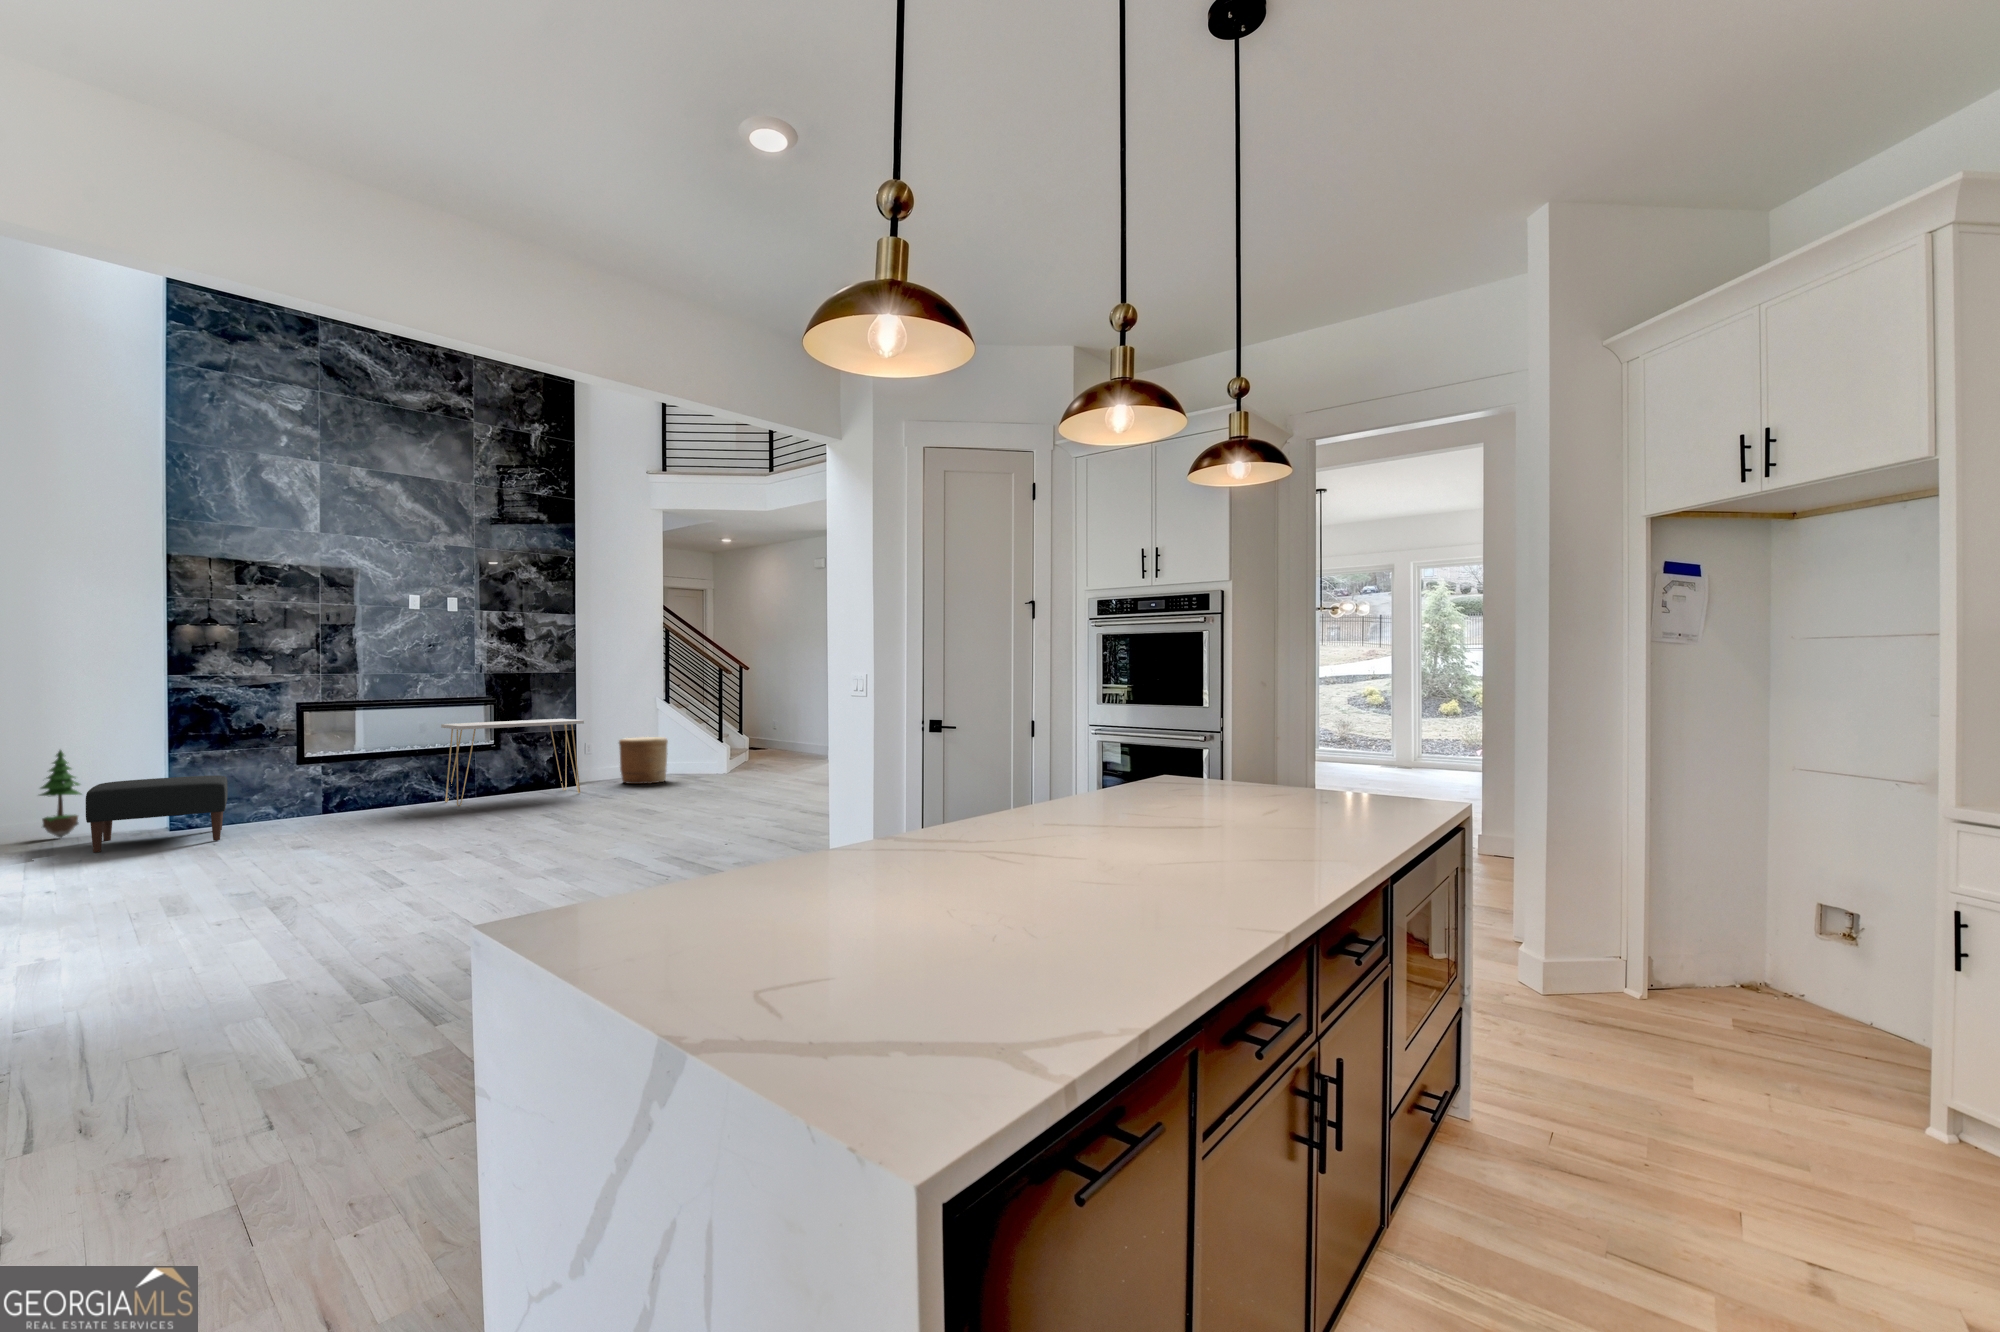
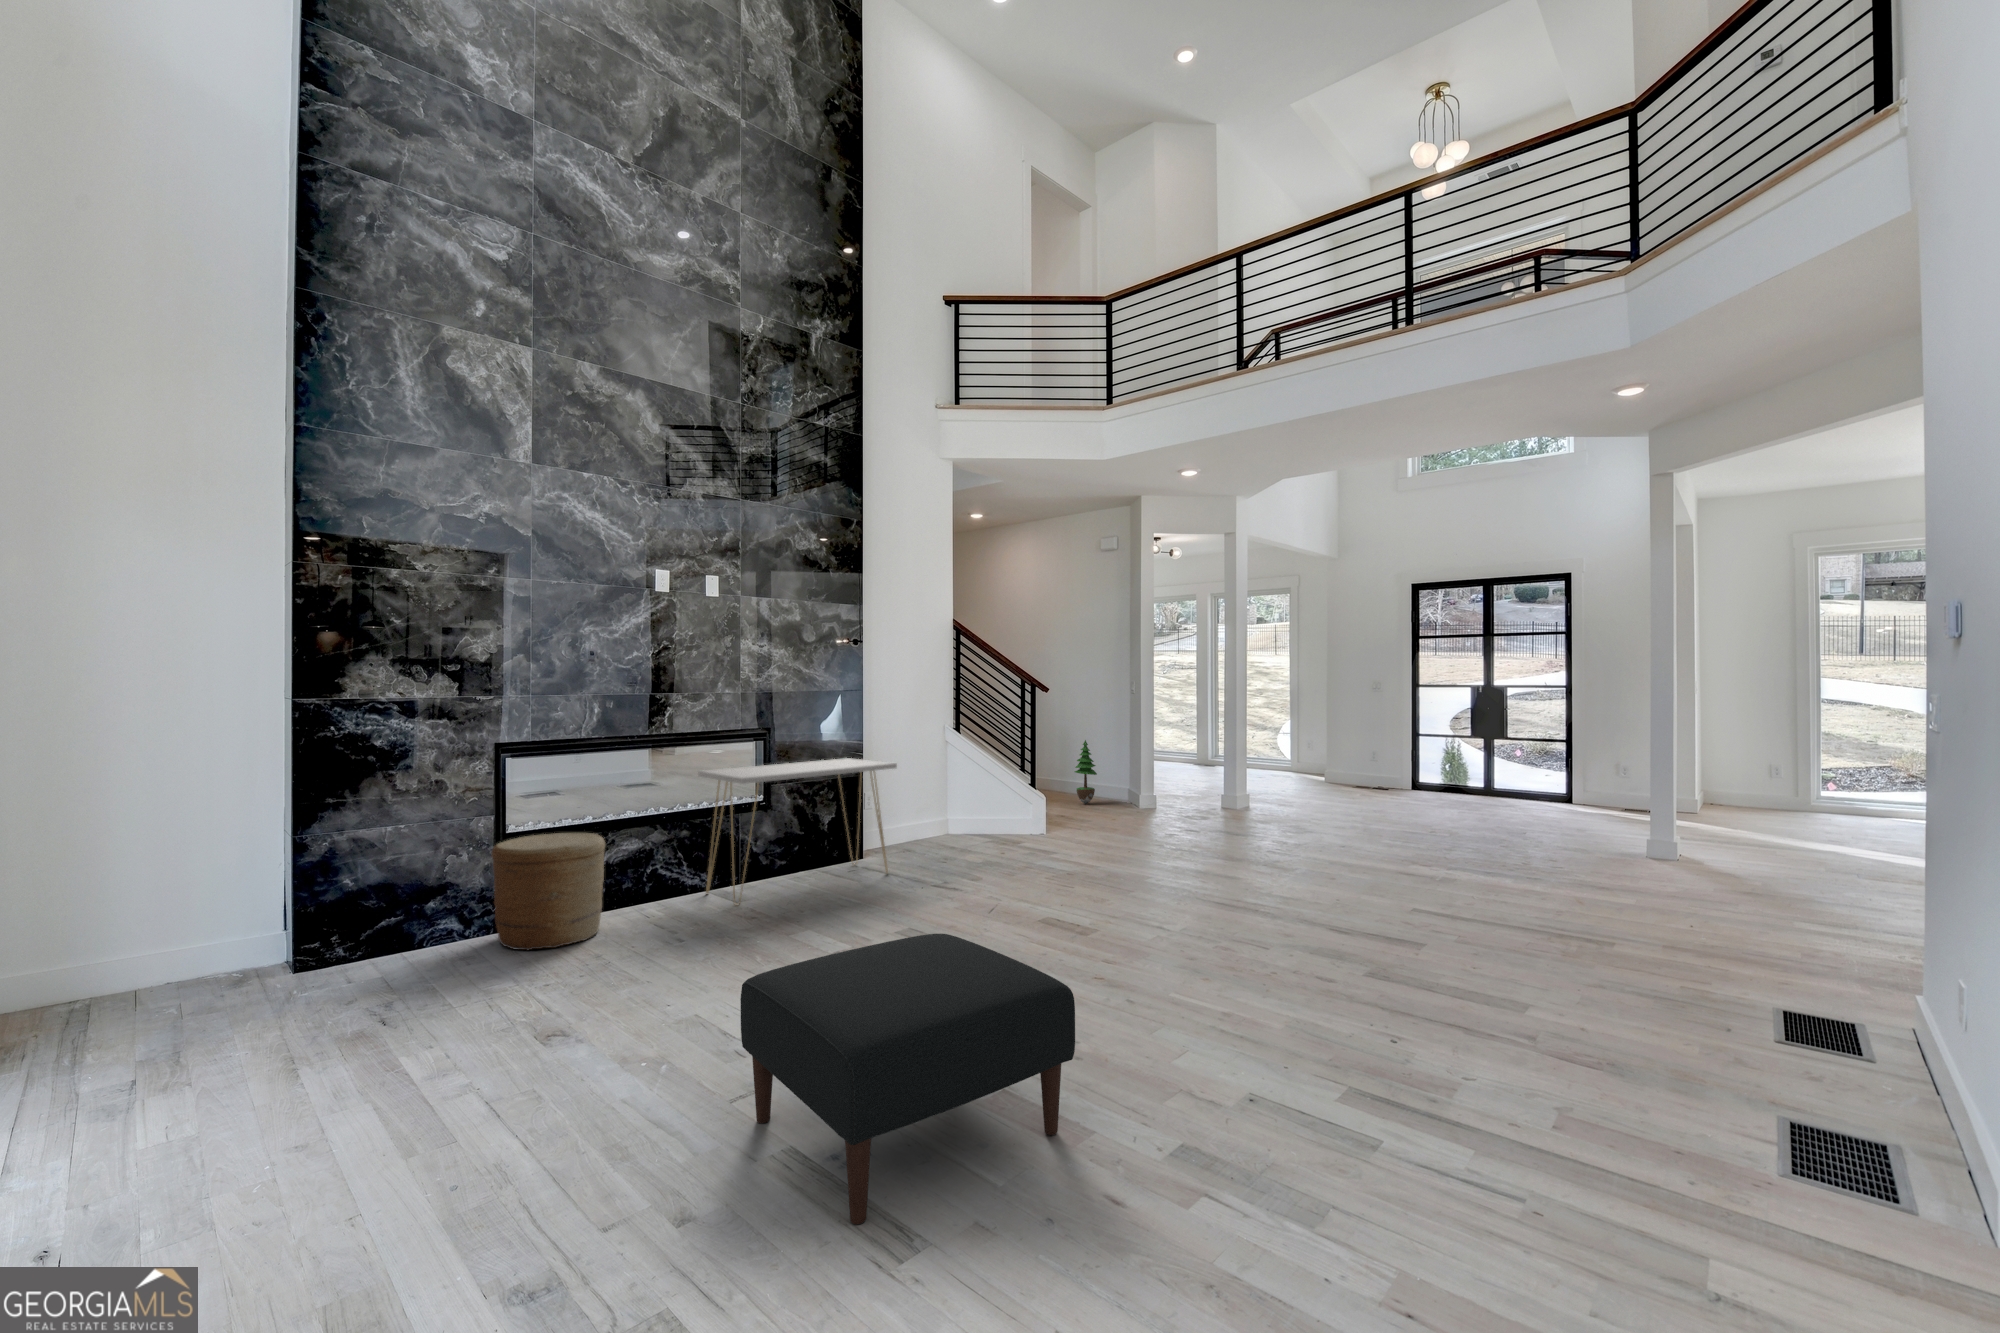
woven basket: present [619,737,668,784] -> present [491,833,605,950]
potted tree: present [40,750,81,838] -> present [1075,740,1097,804]
ottoman: present [86,776,228,853] -> present [741,934,1075,1224]

